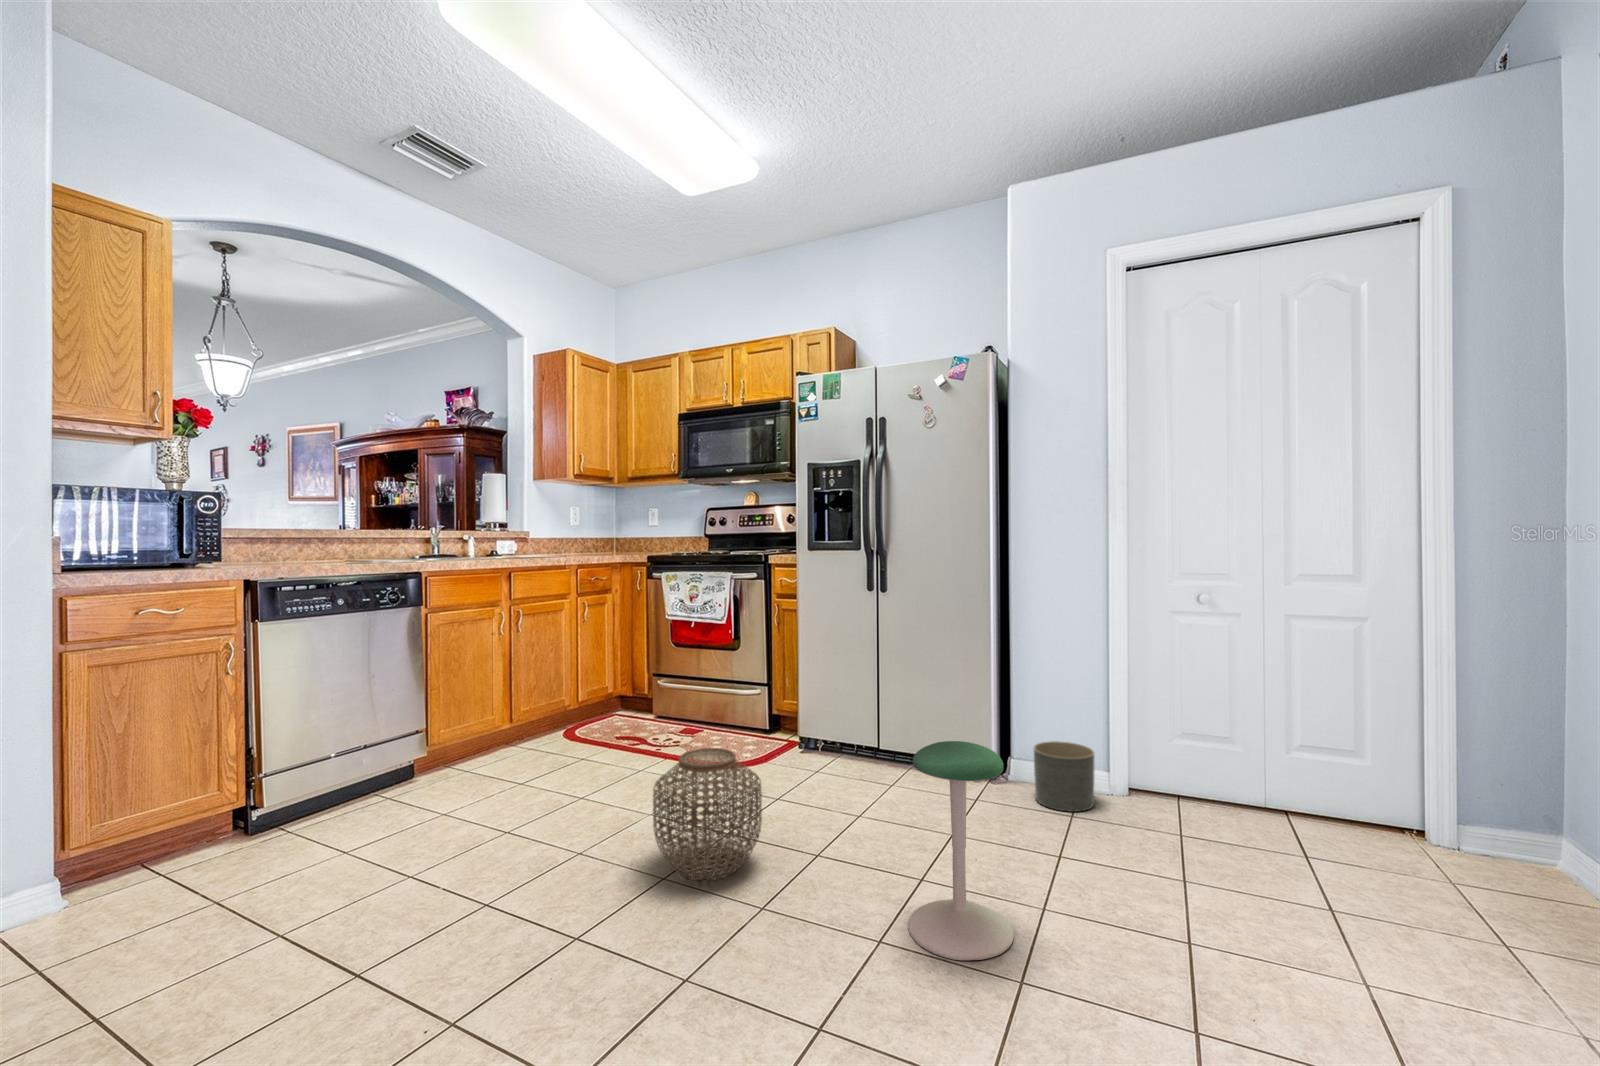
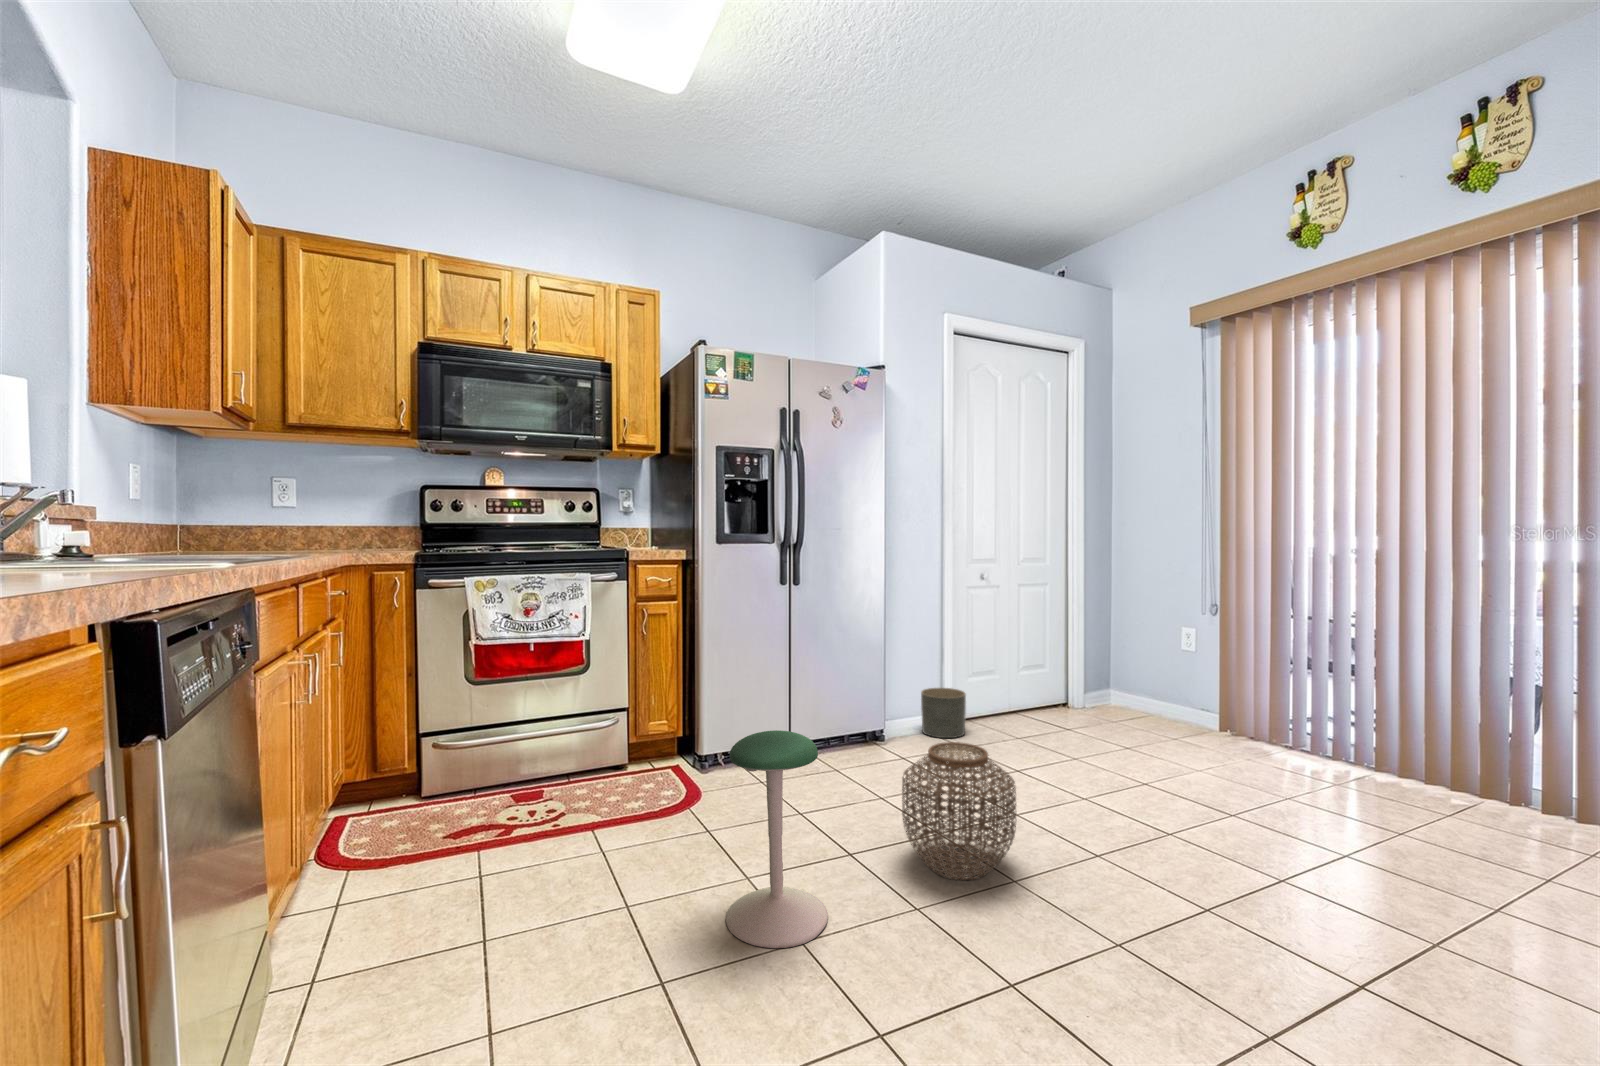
stool: present [908,741,1014,961] -> present [726,730,828,948]

